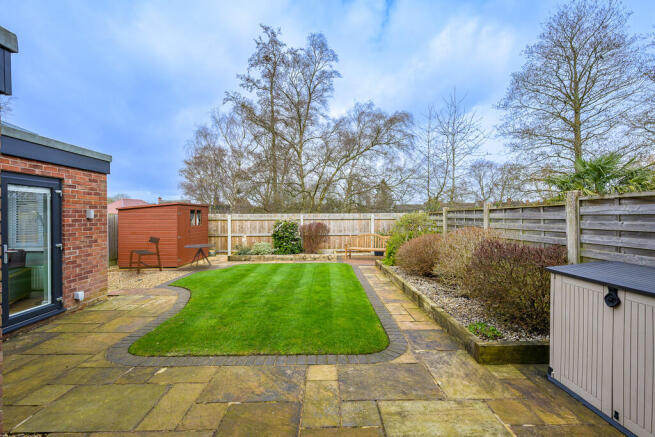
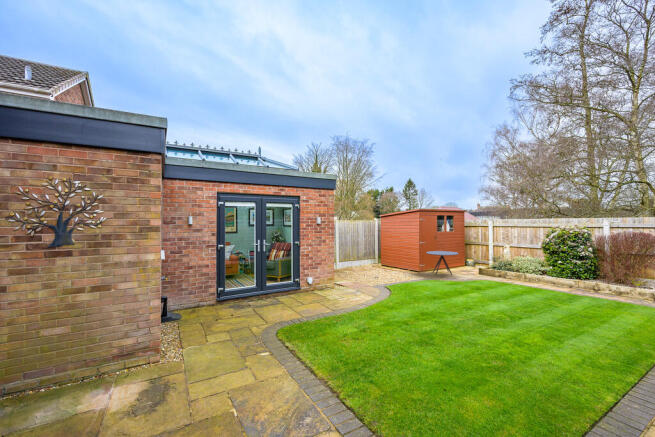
bench: present [129,237,162,274] -> none [383,240,403,273]

